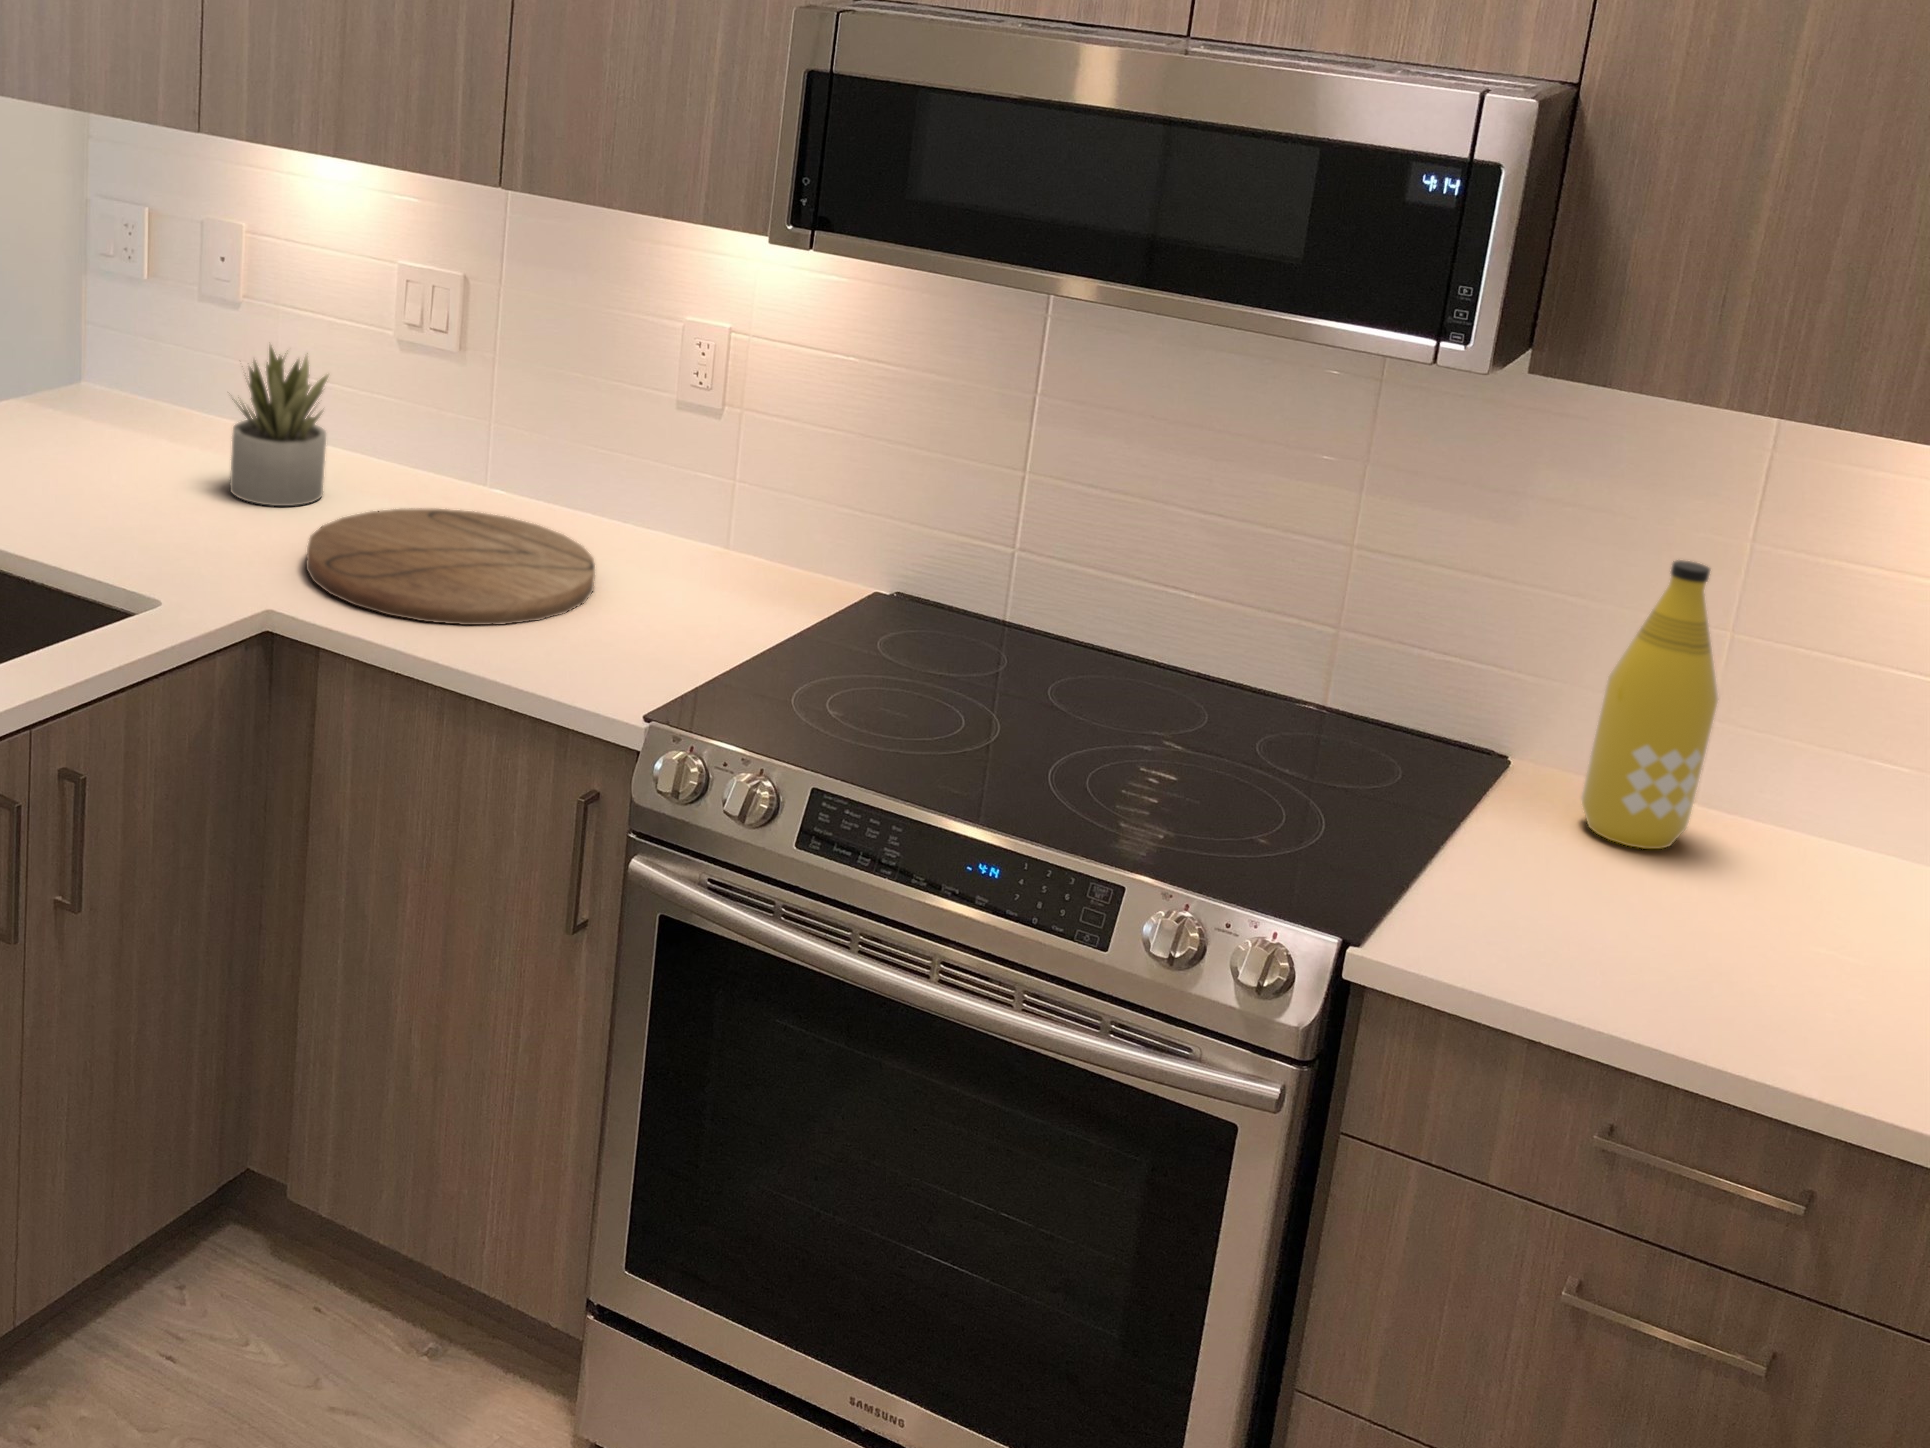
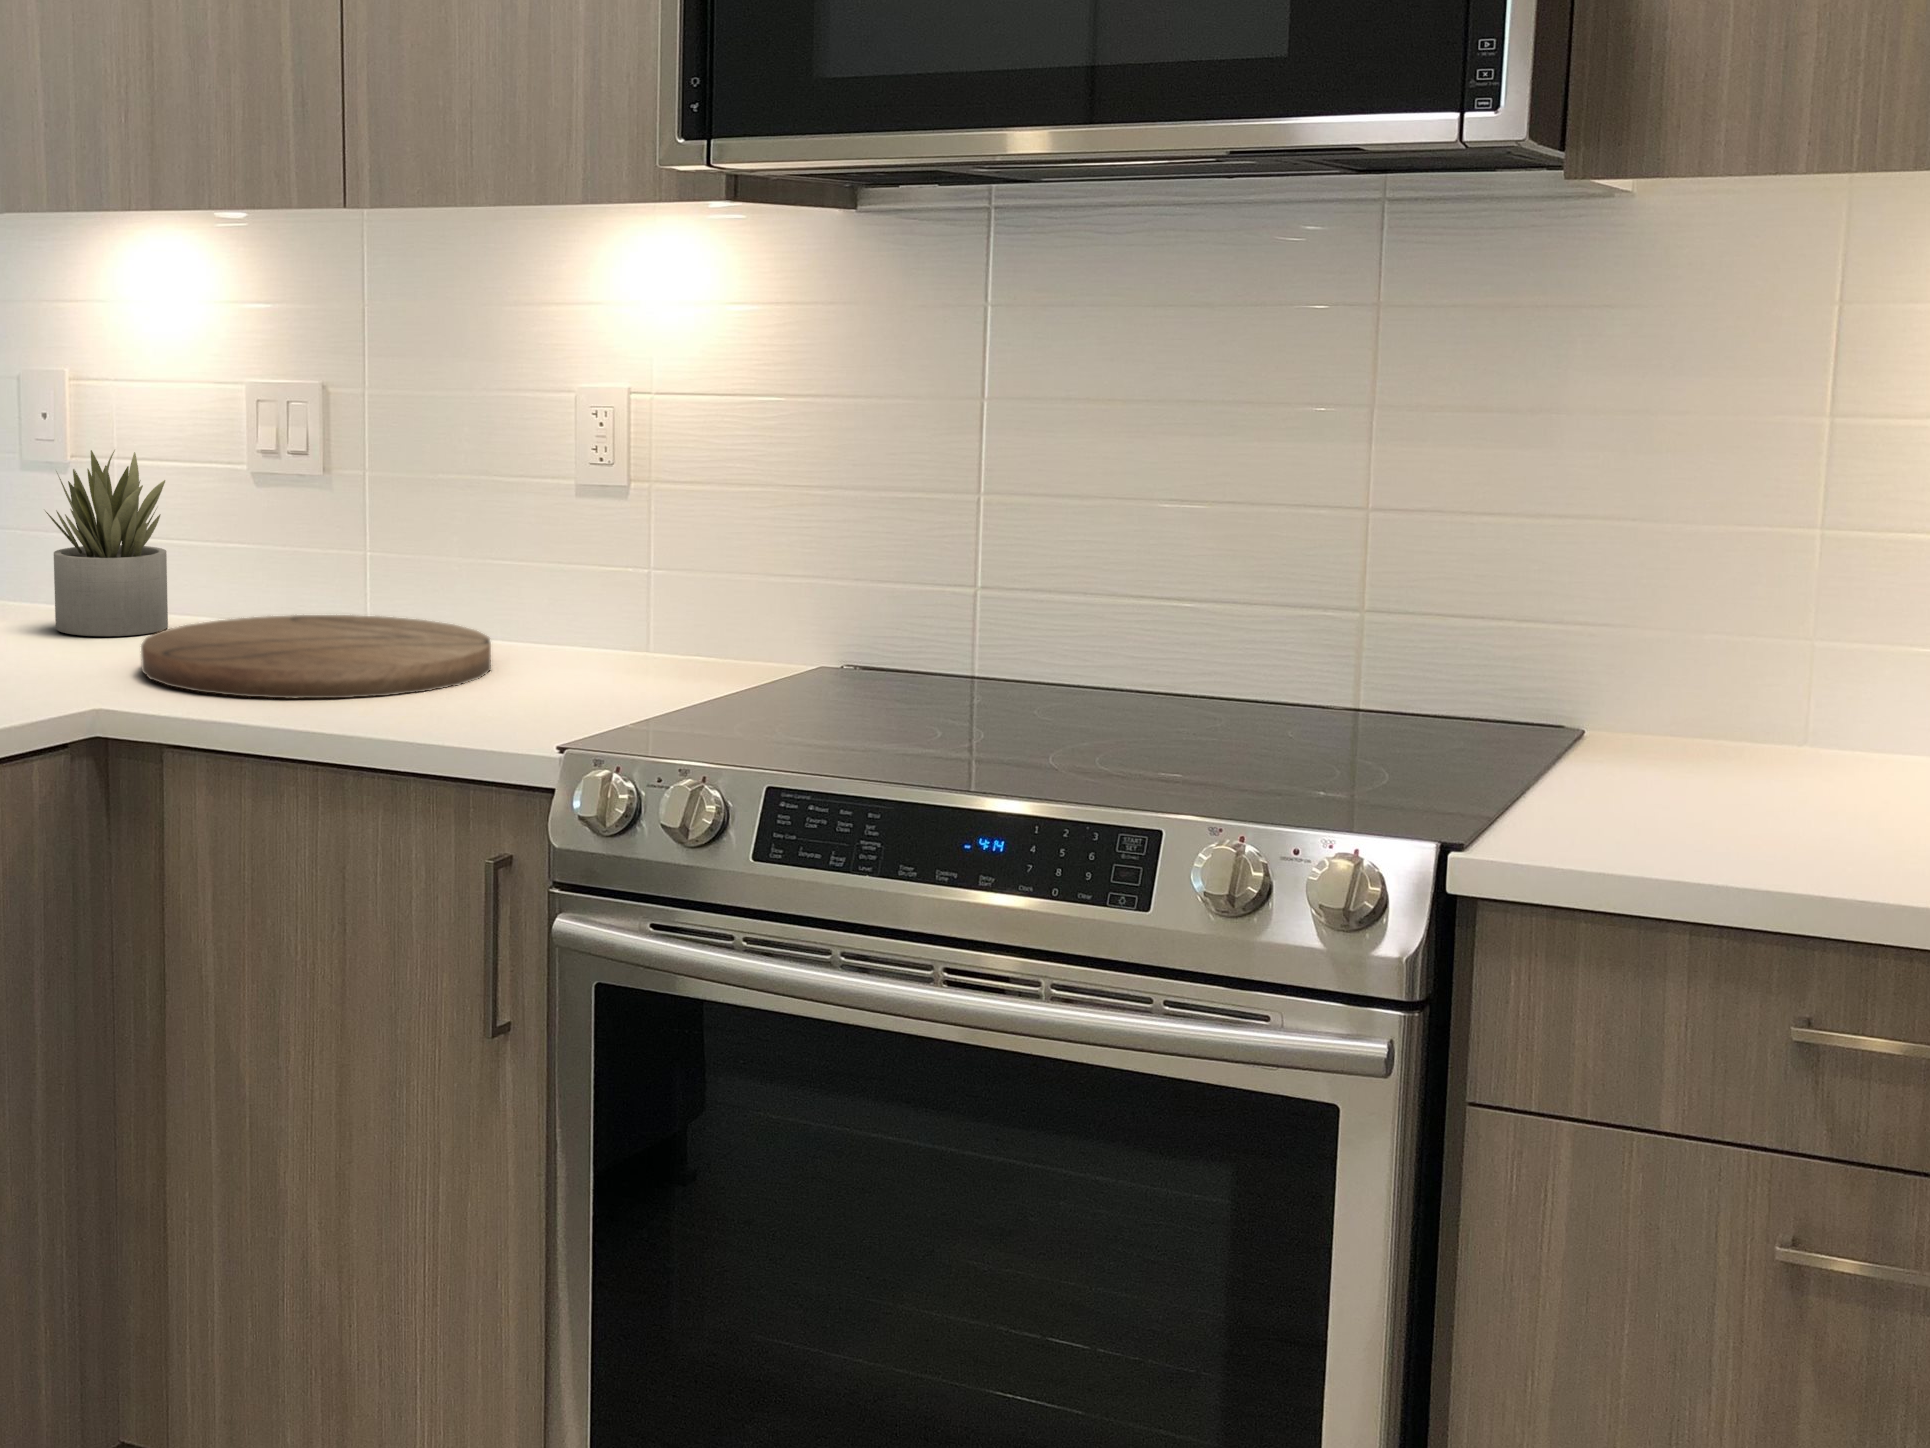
bottle: present [1581,560,1718,849] -> none [1686,411,1833,765]

